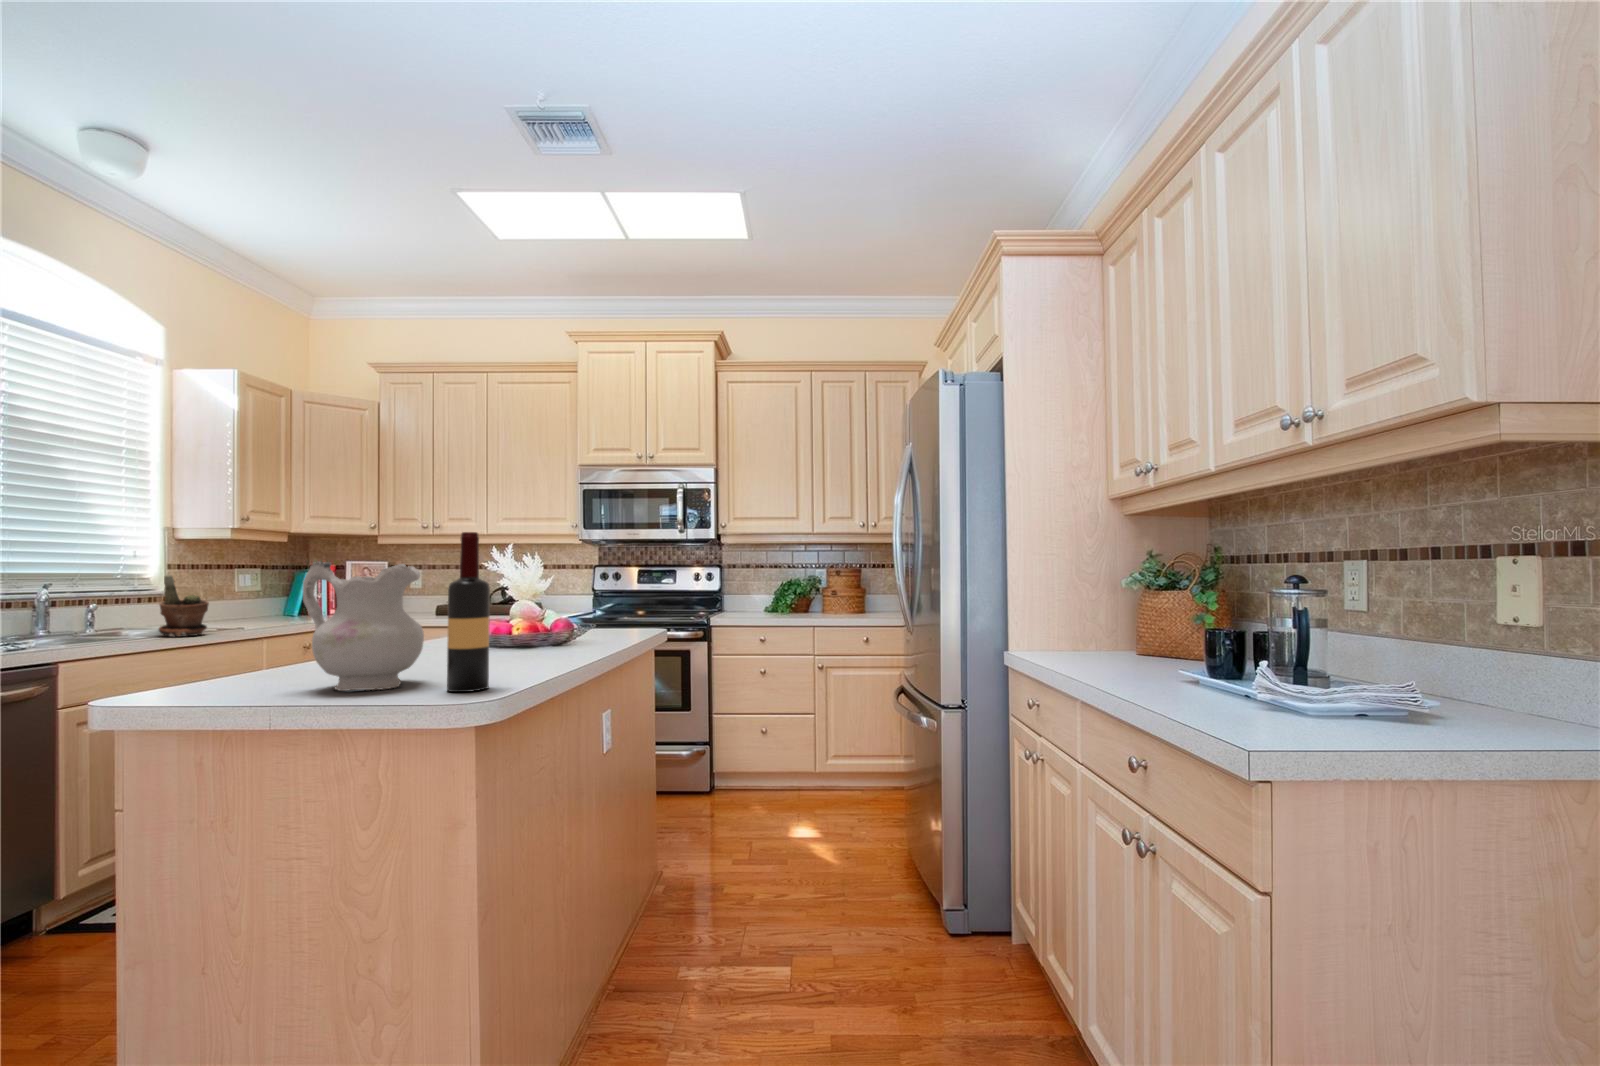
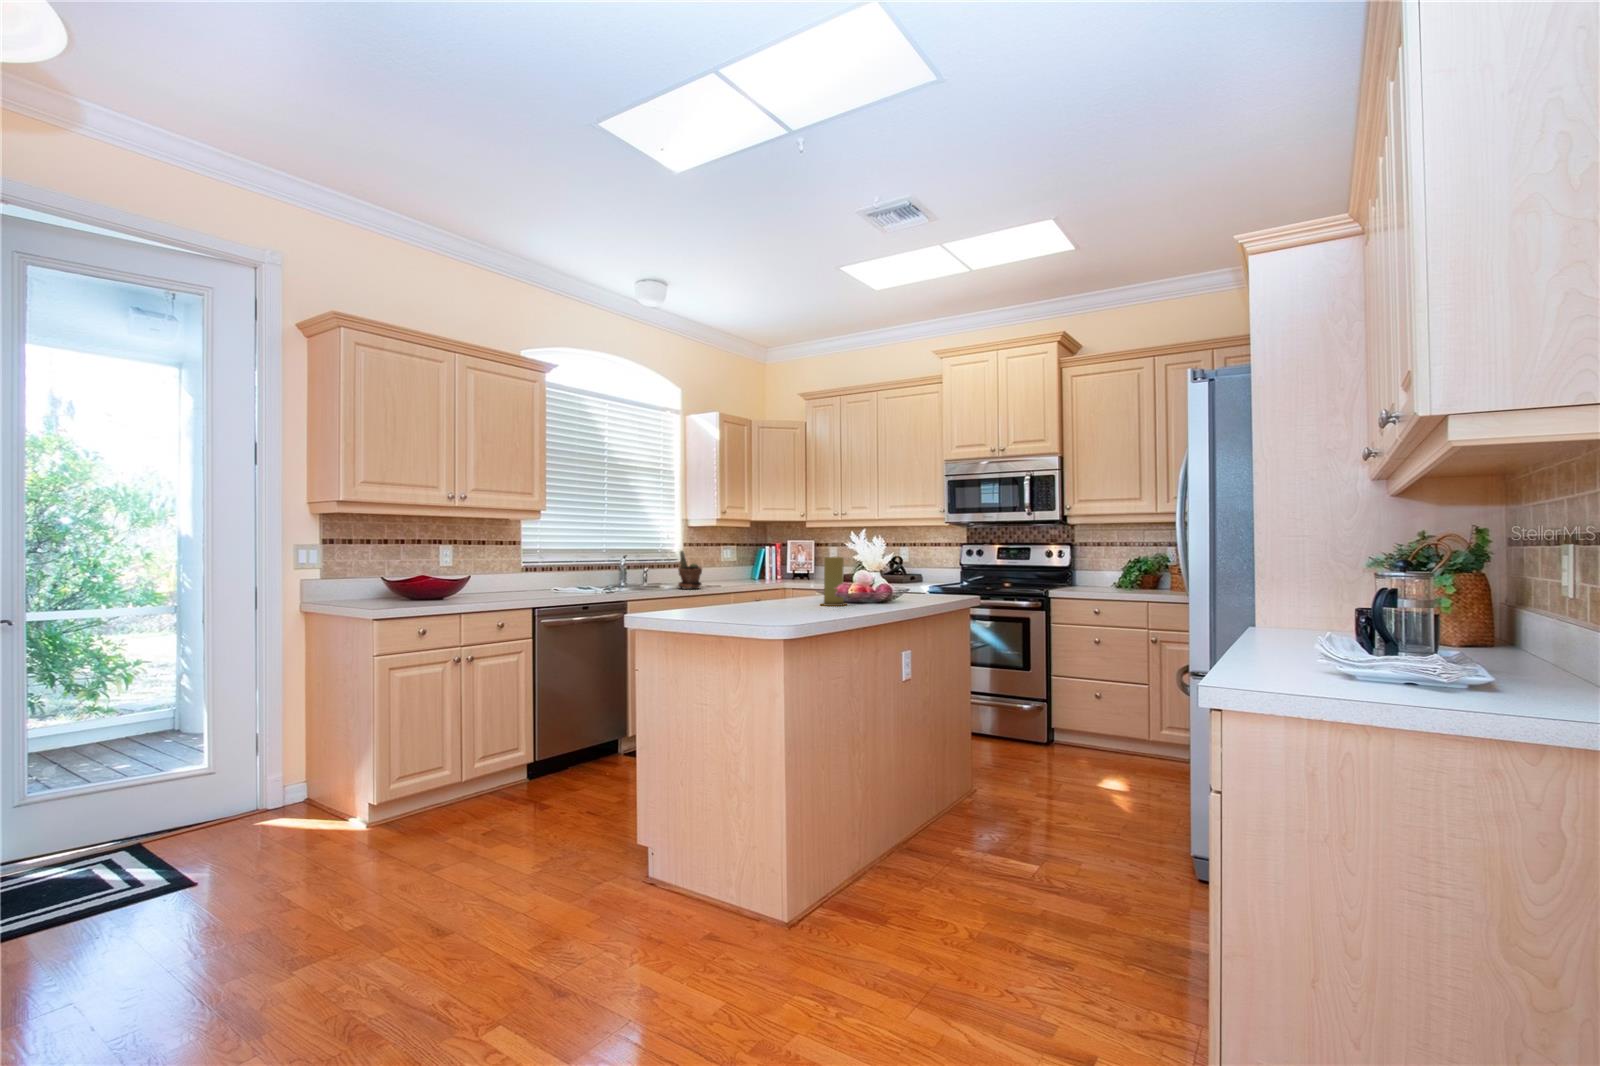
wine bottle: present [447,532,490,692] -> none [776,532,797,617]
ceramic pitcher: present [303,562,424,691] -> none [718,547,772,614]
candle: none [487,579,535,659] -> present [821,557,846,606]

